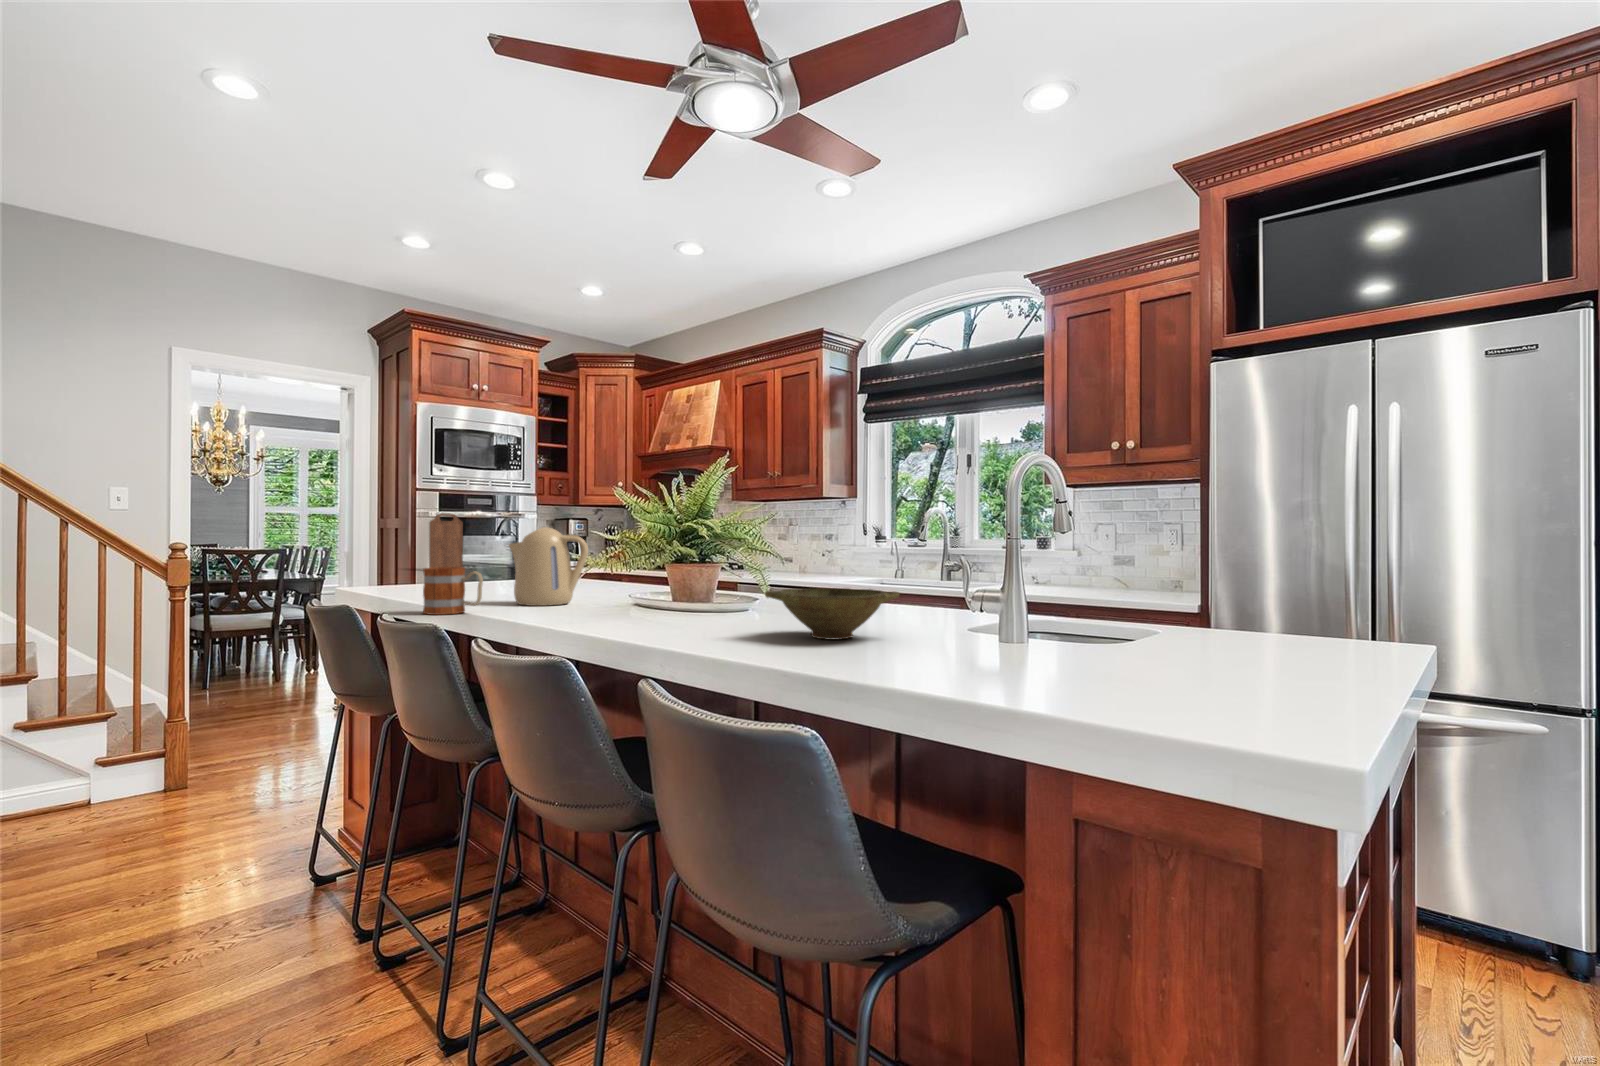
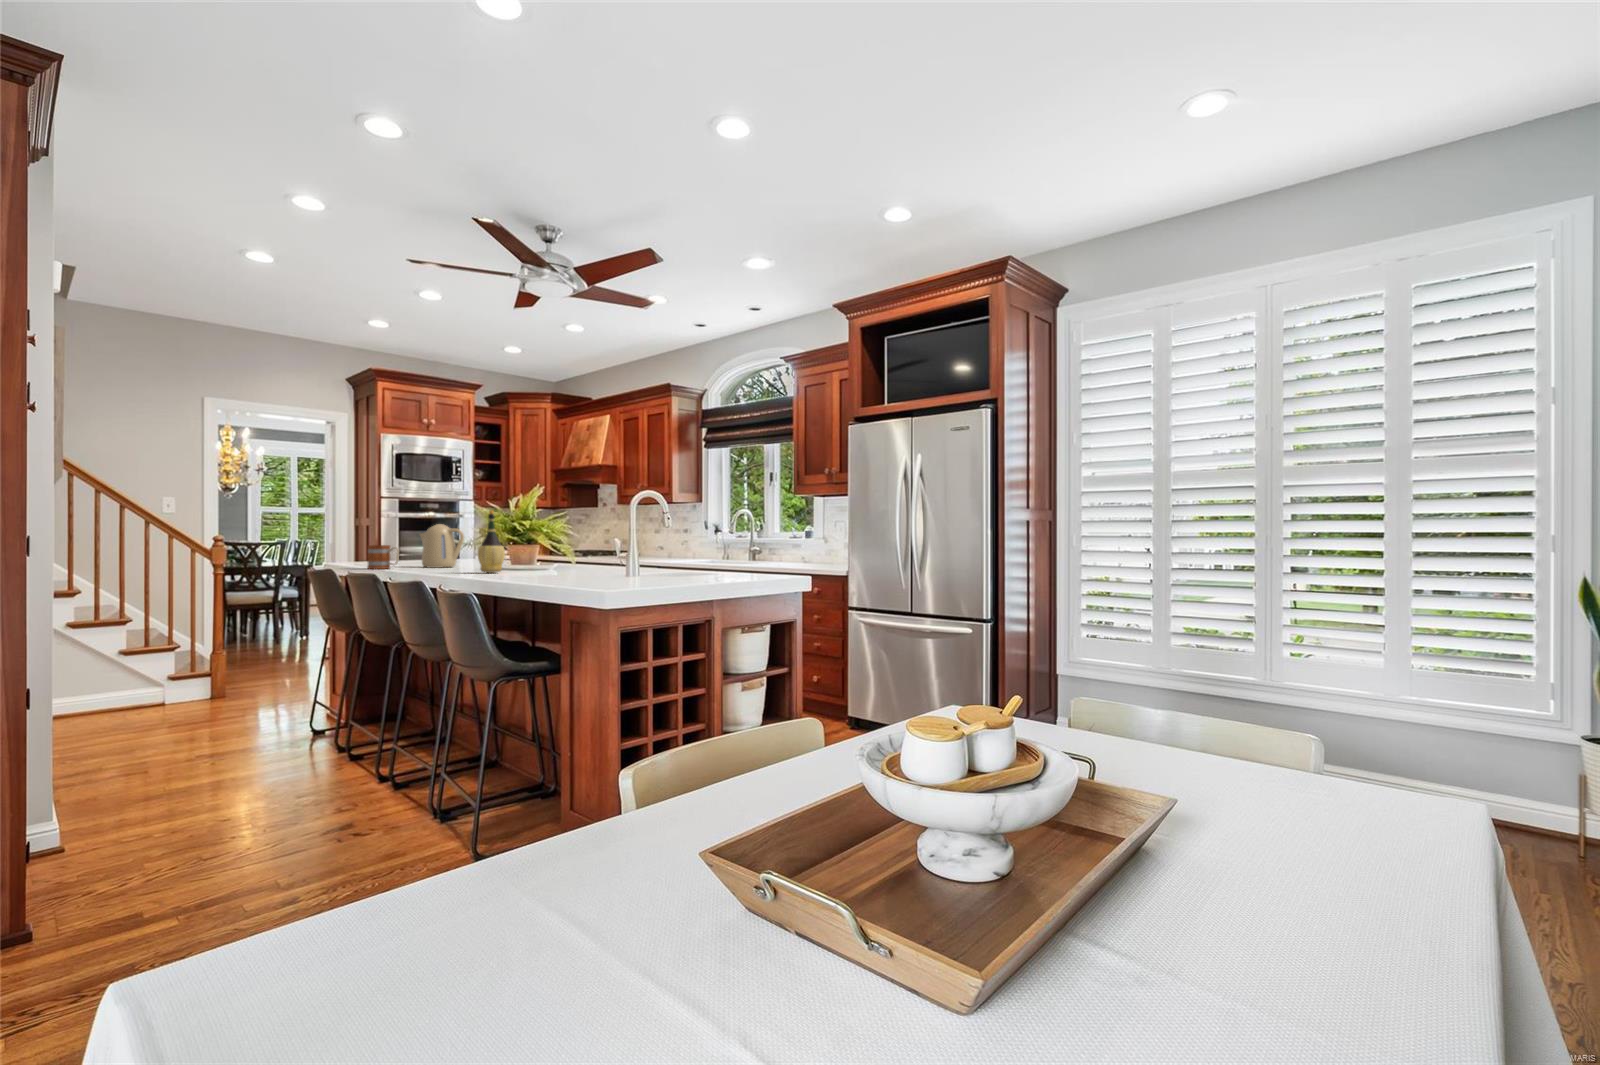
wine bottle: none [659,499,711,629] -> present [478,510,505,573]
cutting board: present [429,513,463,568] -> none [390,515,415,556]
bowl: present [765,588,900,640] -> none [520,553,587,575]

